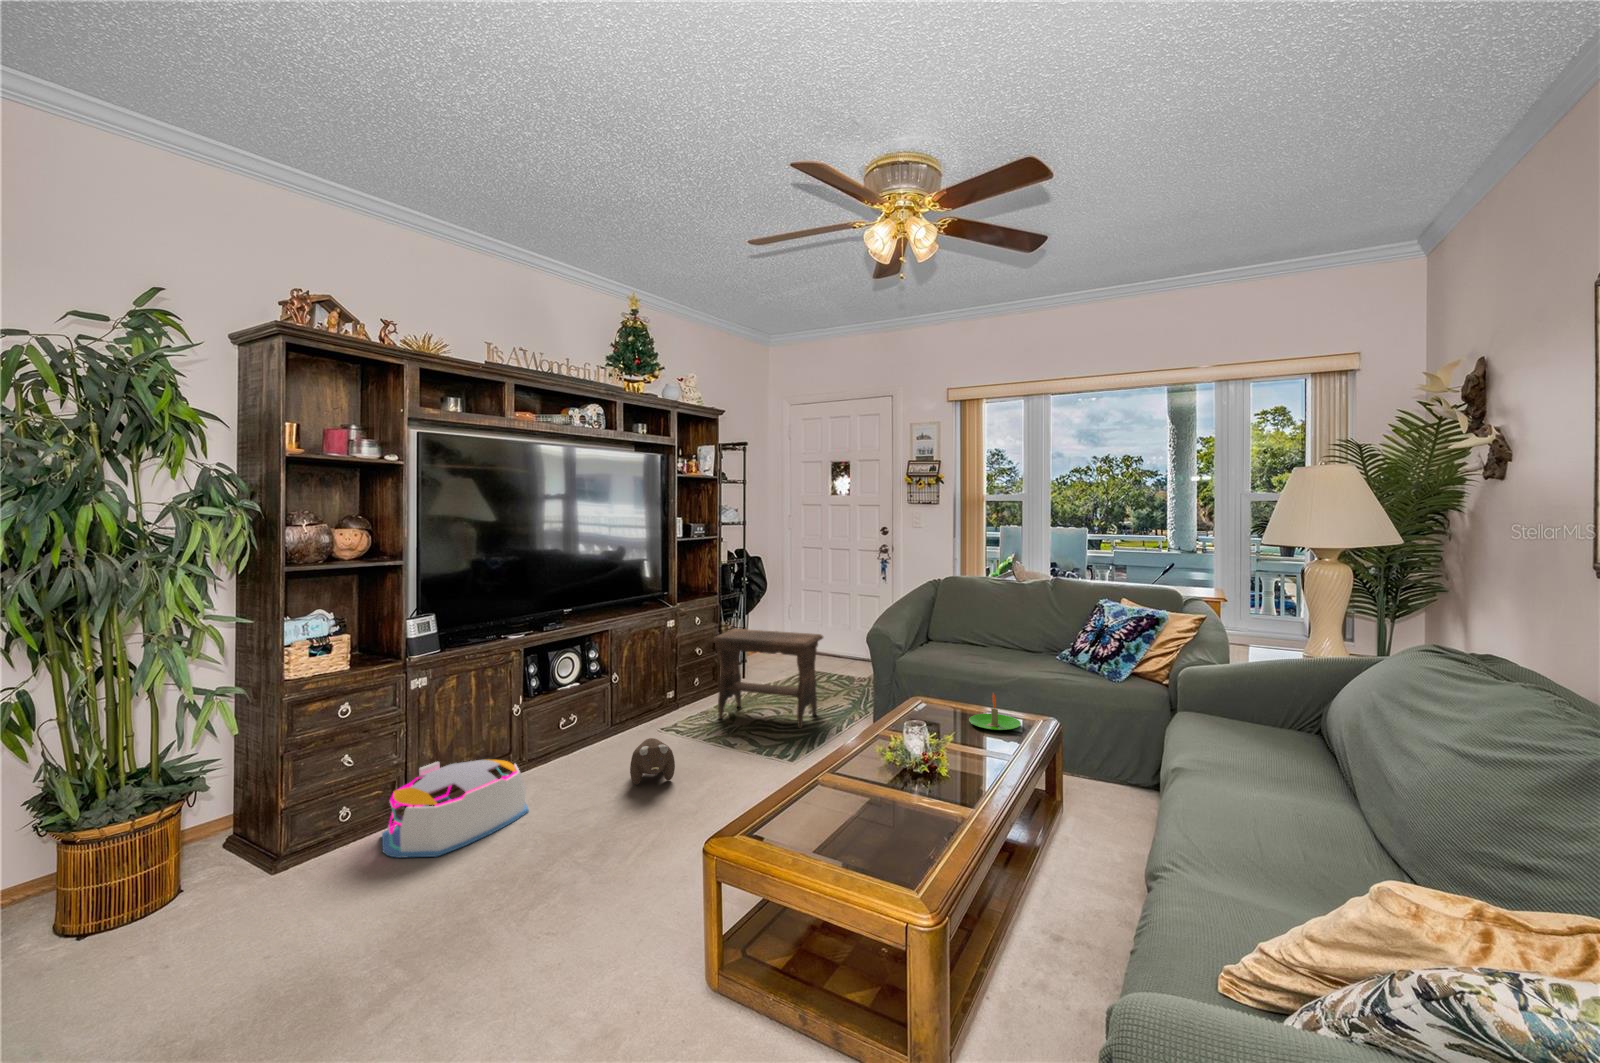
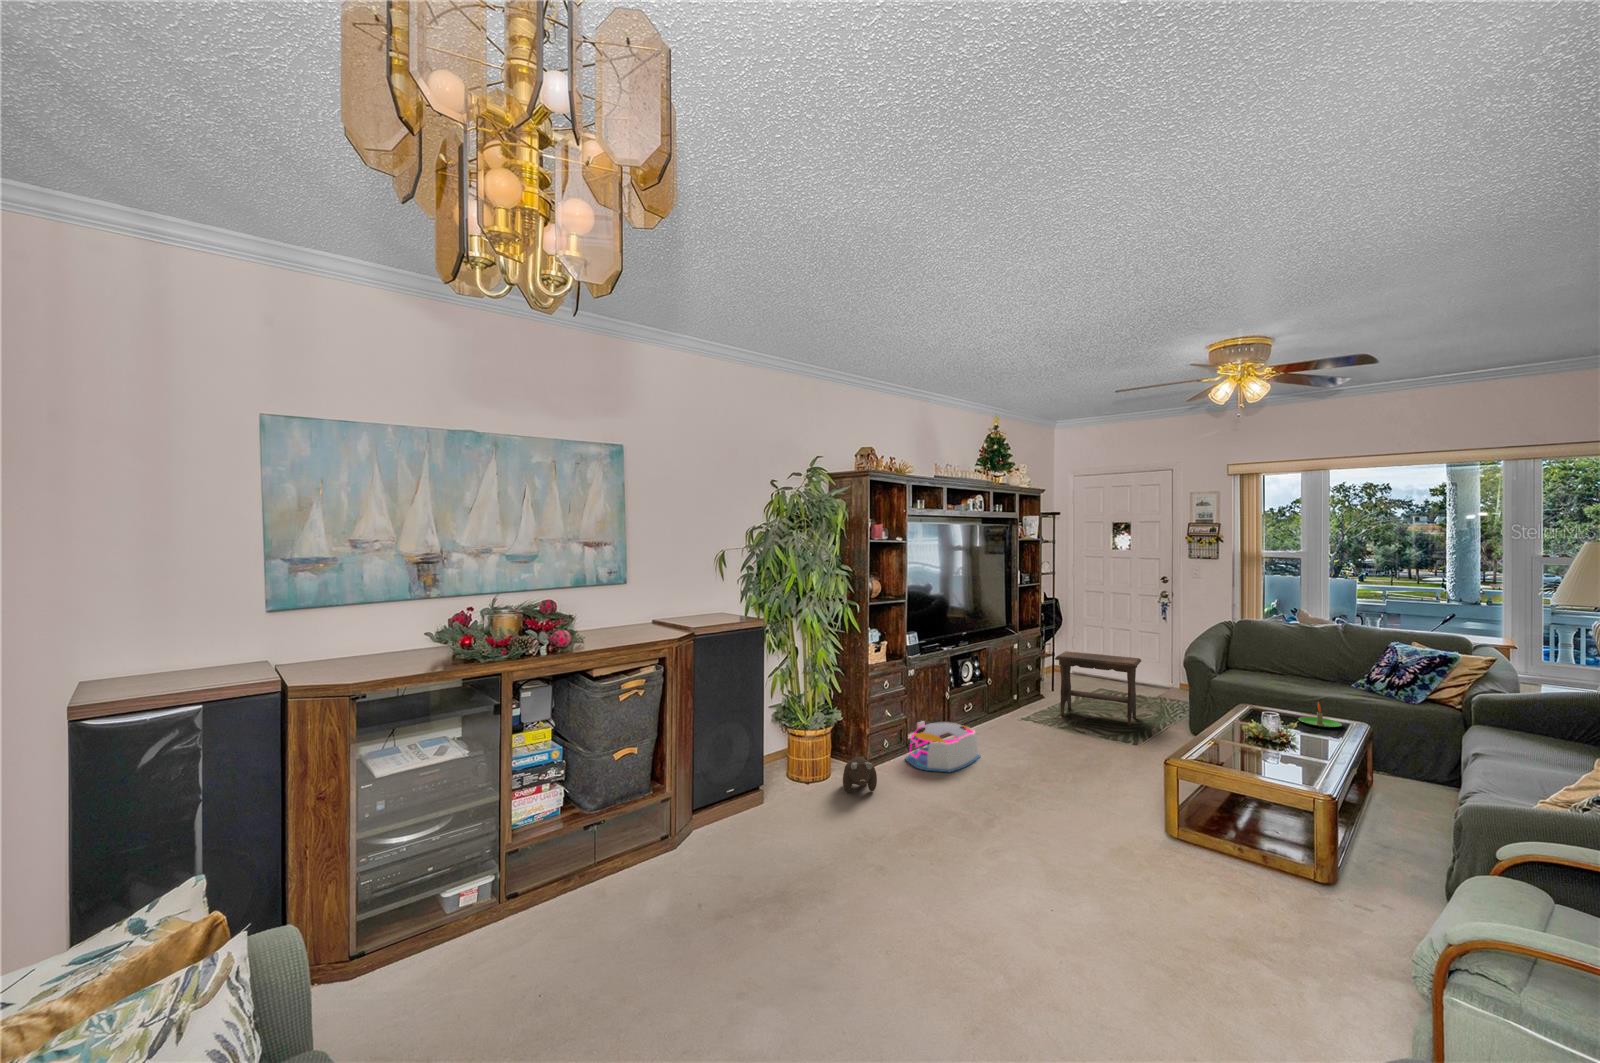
plush toy: present [630,738,675,785] -> present [843,756,877,792]

